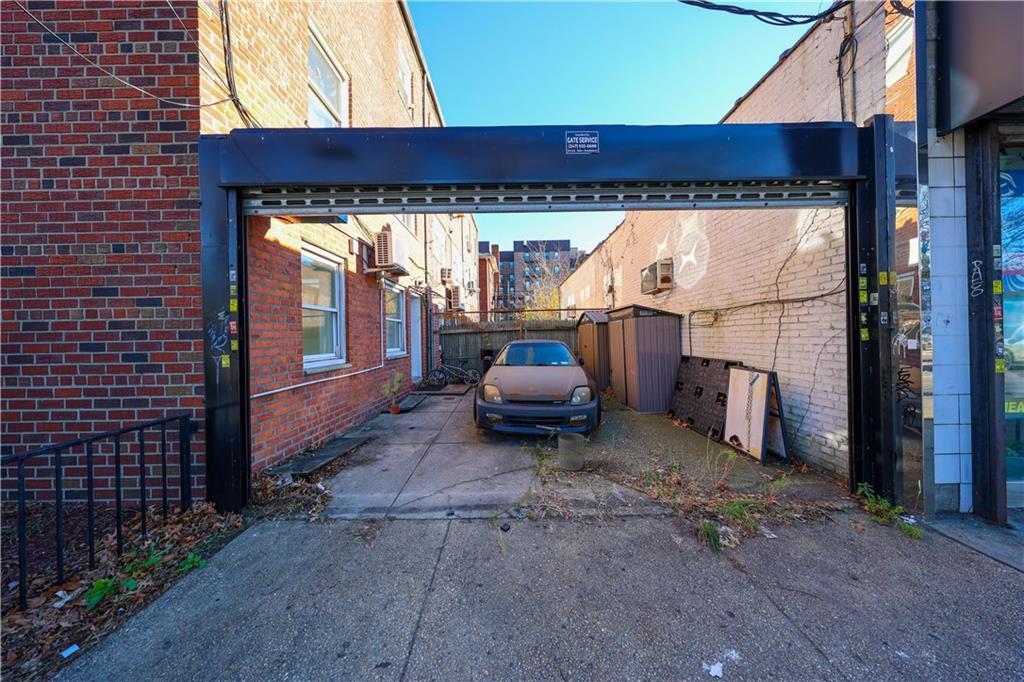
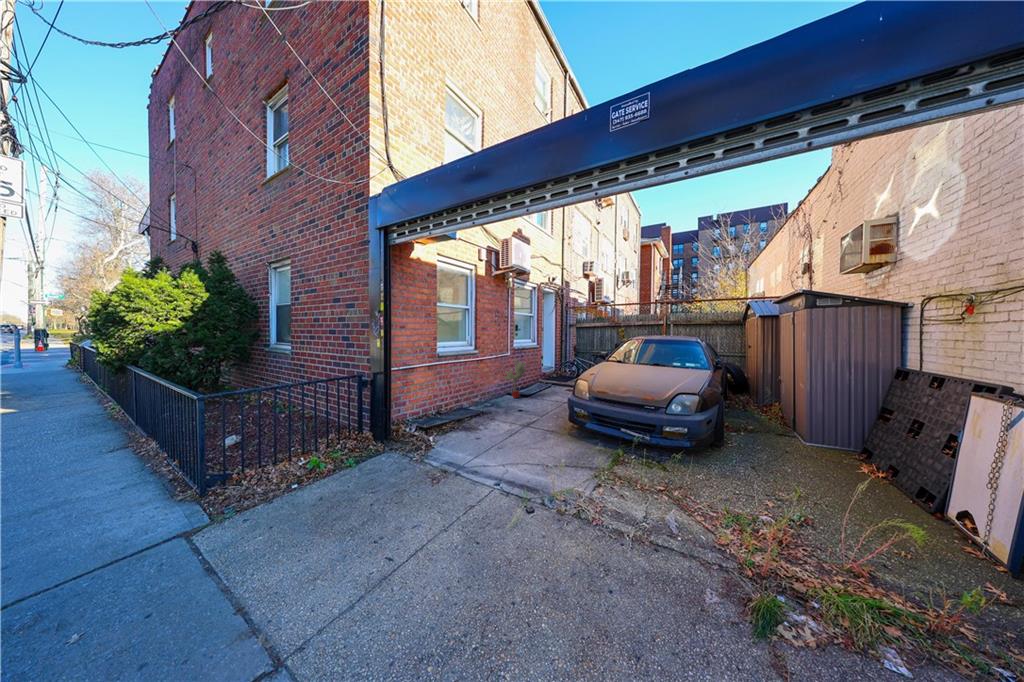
waste bin: present [558,433,584,471] -> none [636,431,665,471]

